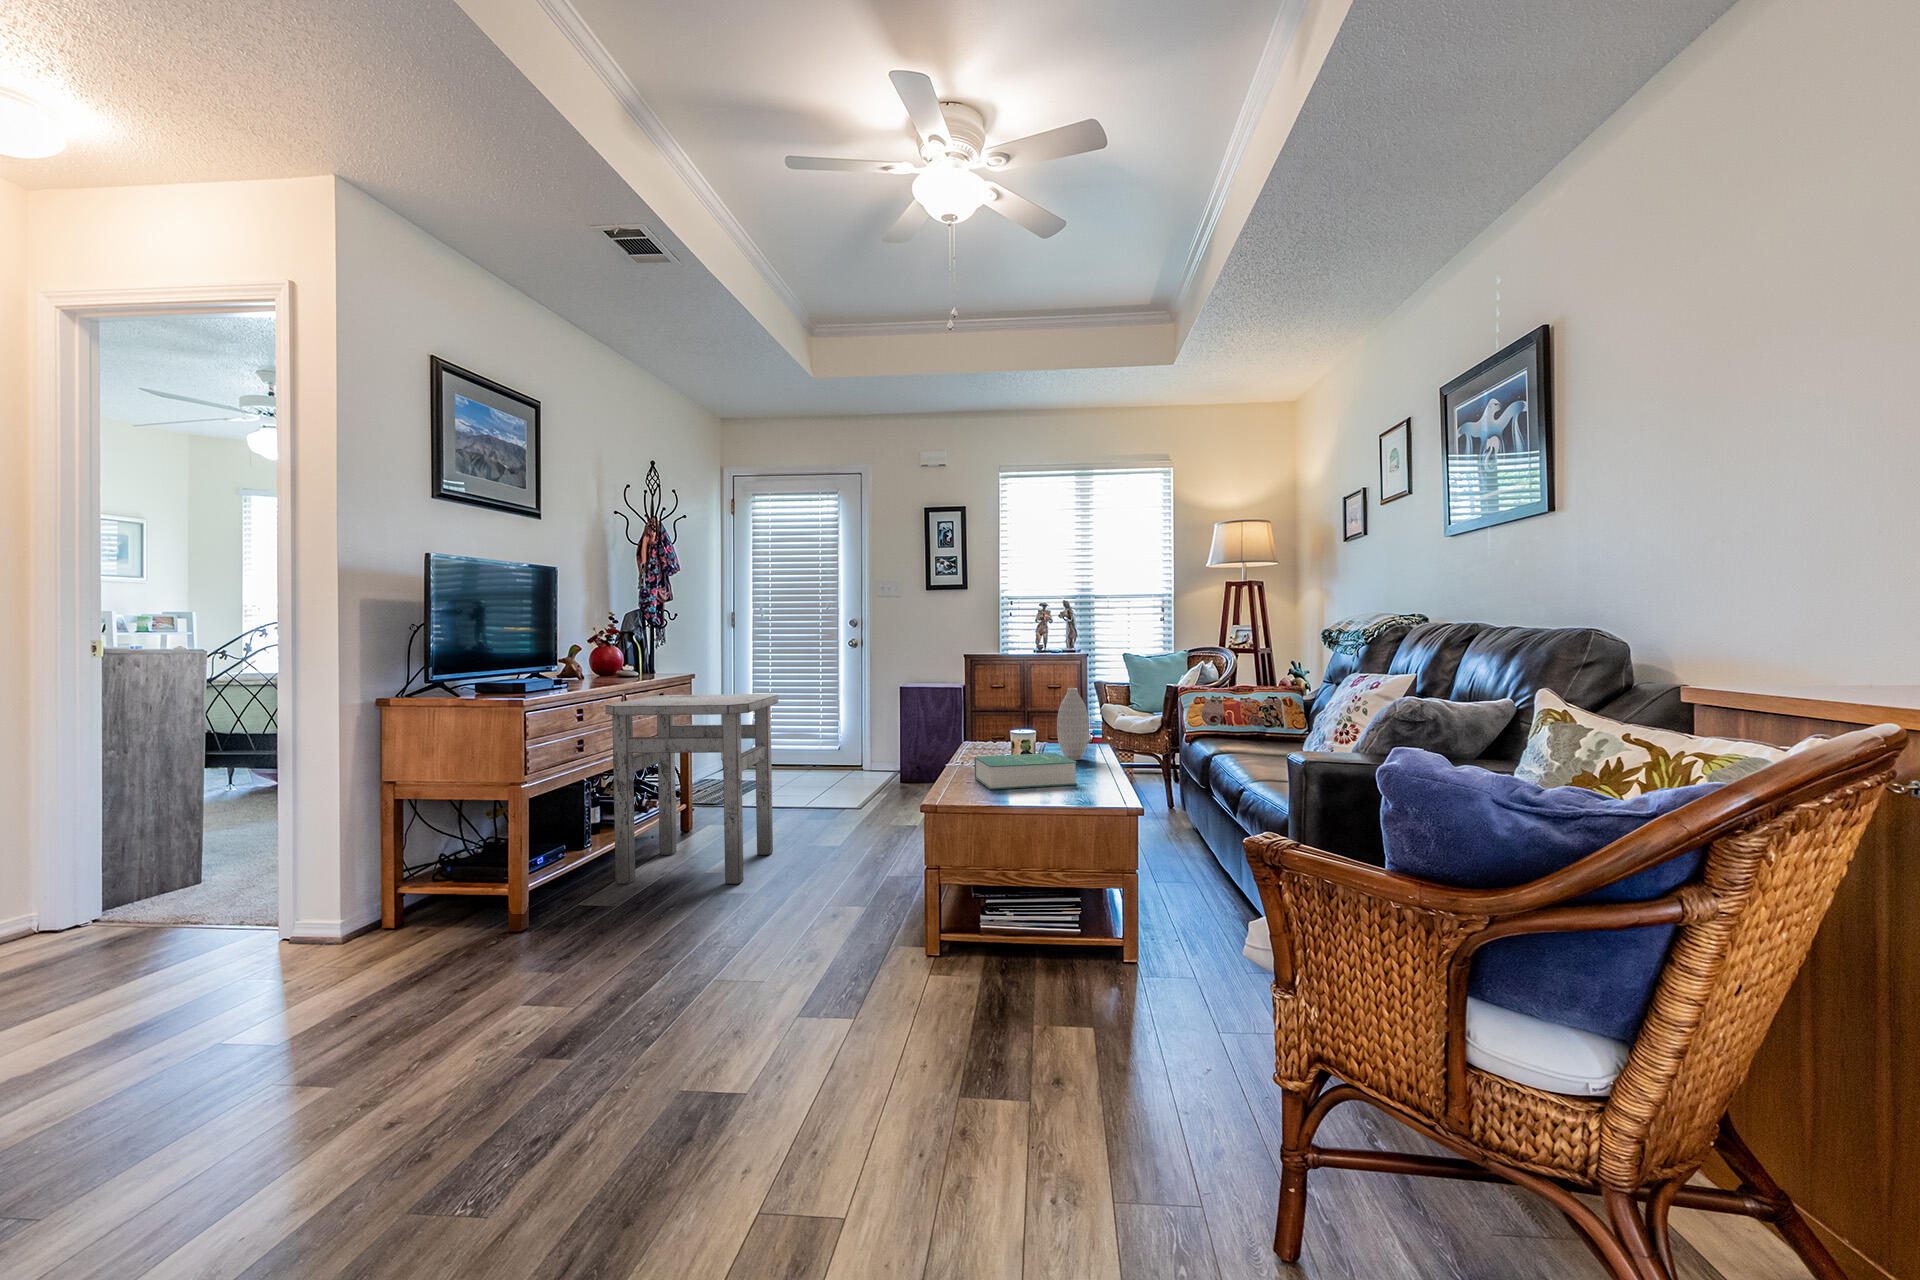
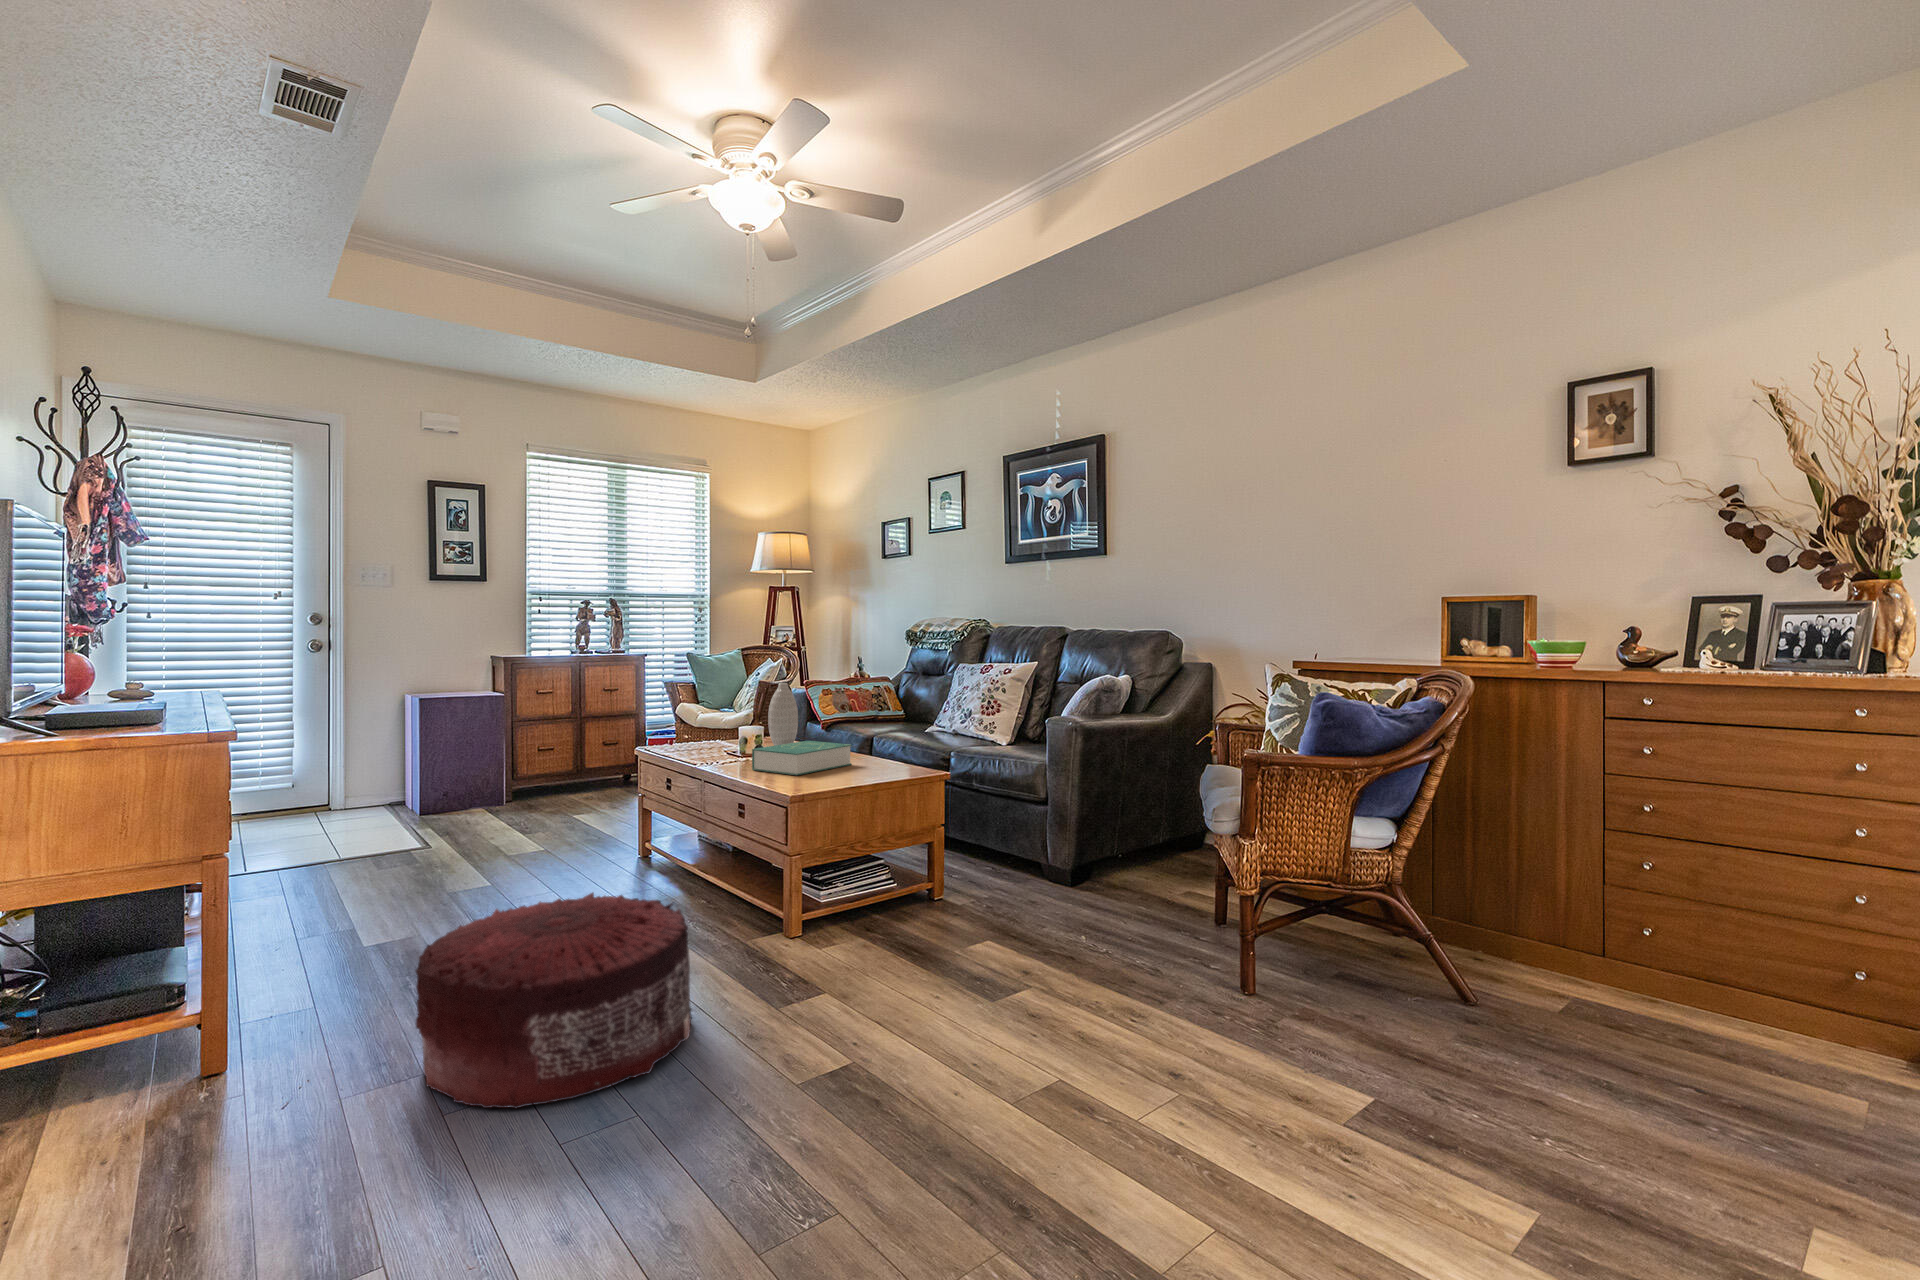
side table: present [605,694,778,884] -> none [229,703,464,969]
pouf: none [491,870,730,1047] -> present [416,893,692,1109]

